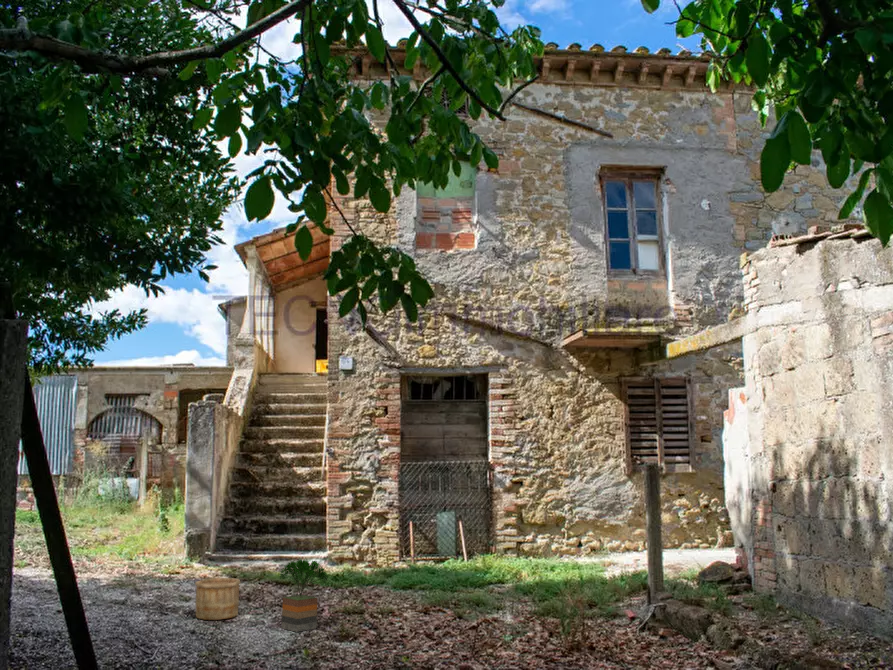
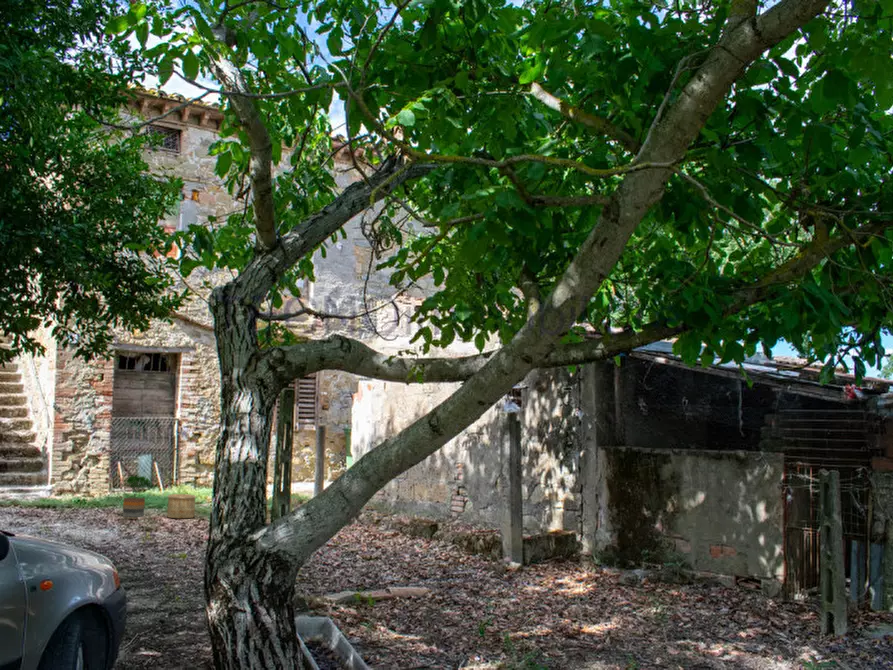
wooden bucket: present [195,578,240,620] -> present [167,494,196,518]

